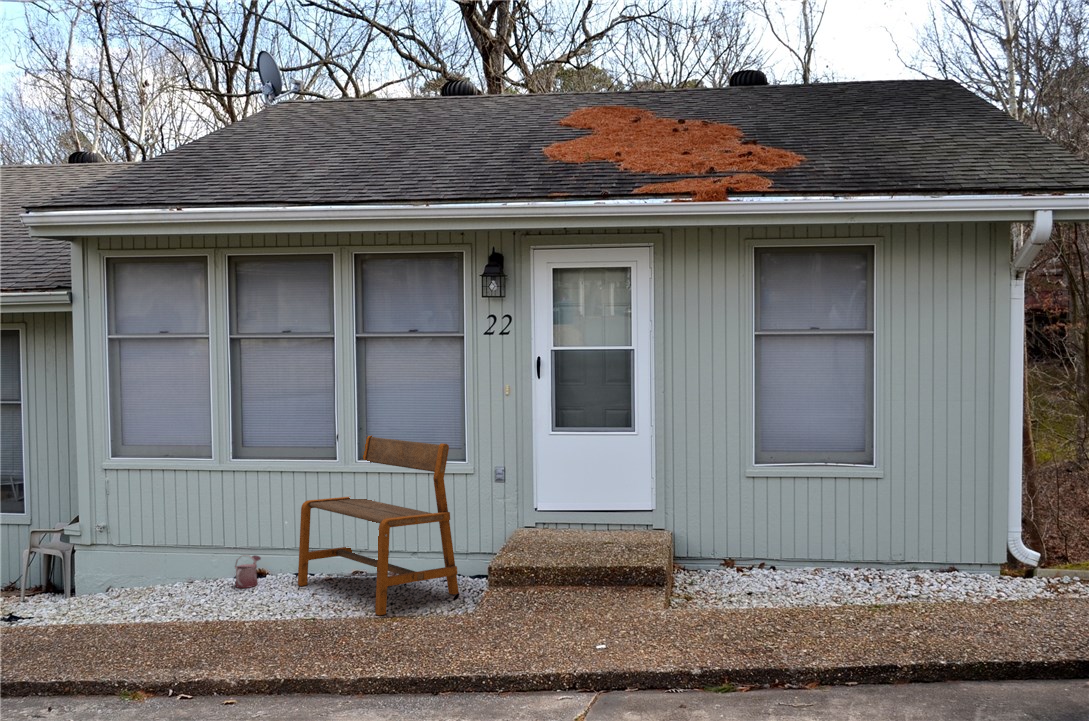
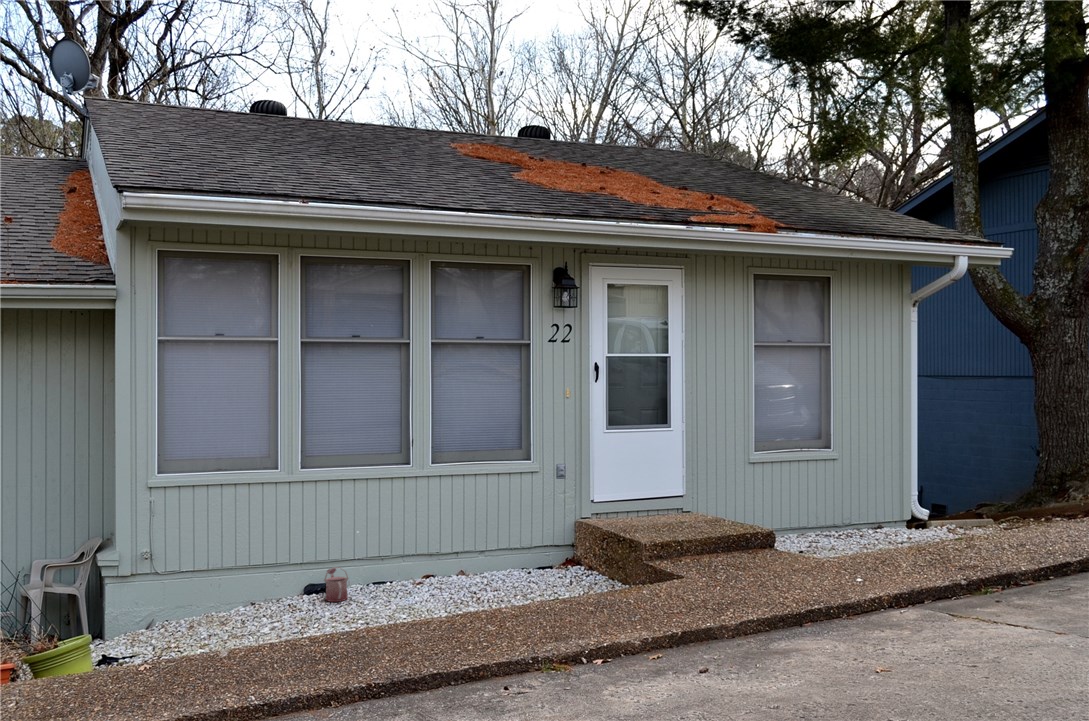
bench: present [298,435,459,615] -> none [391,439,565,604]

